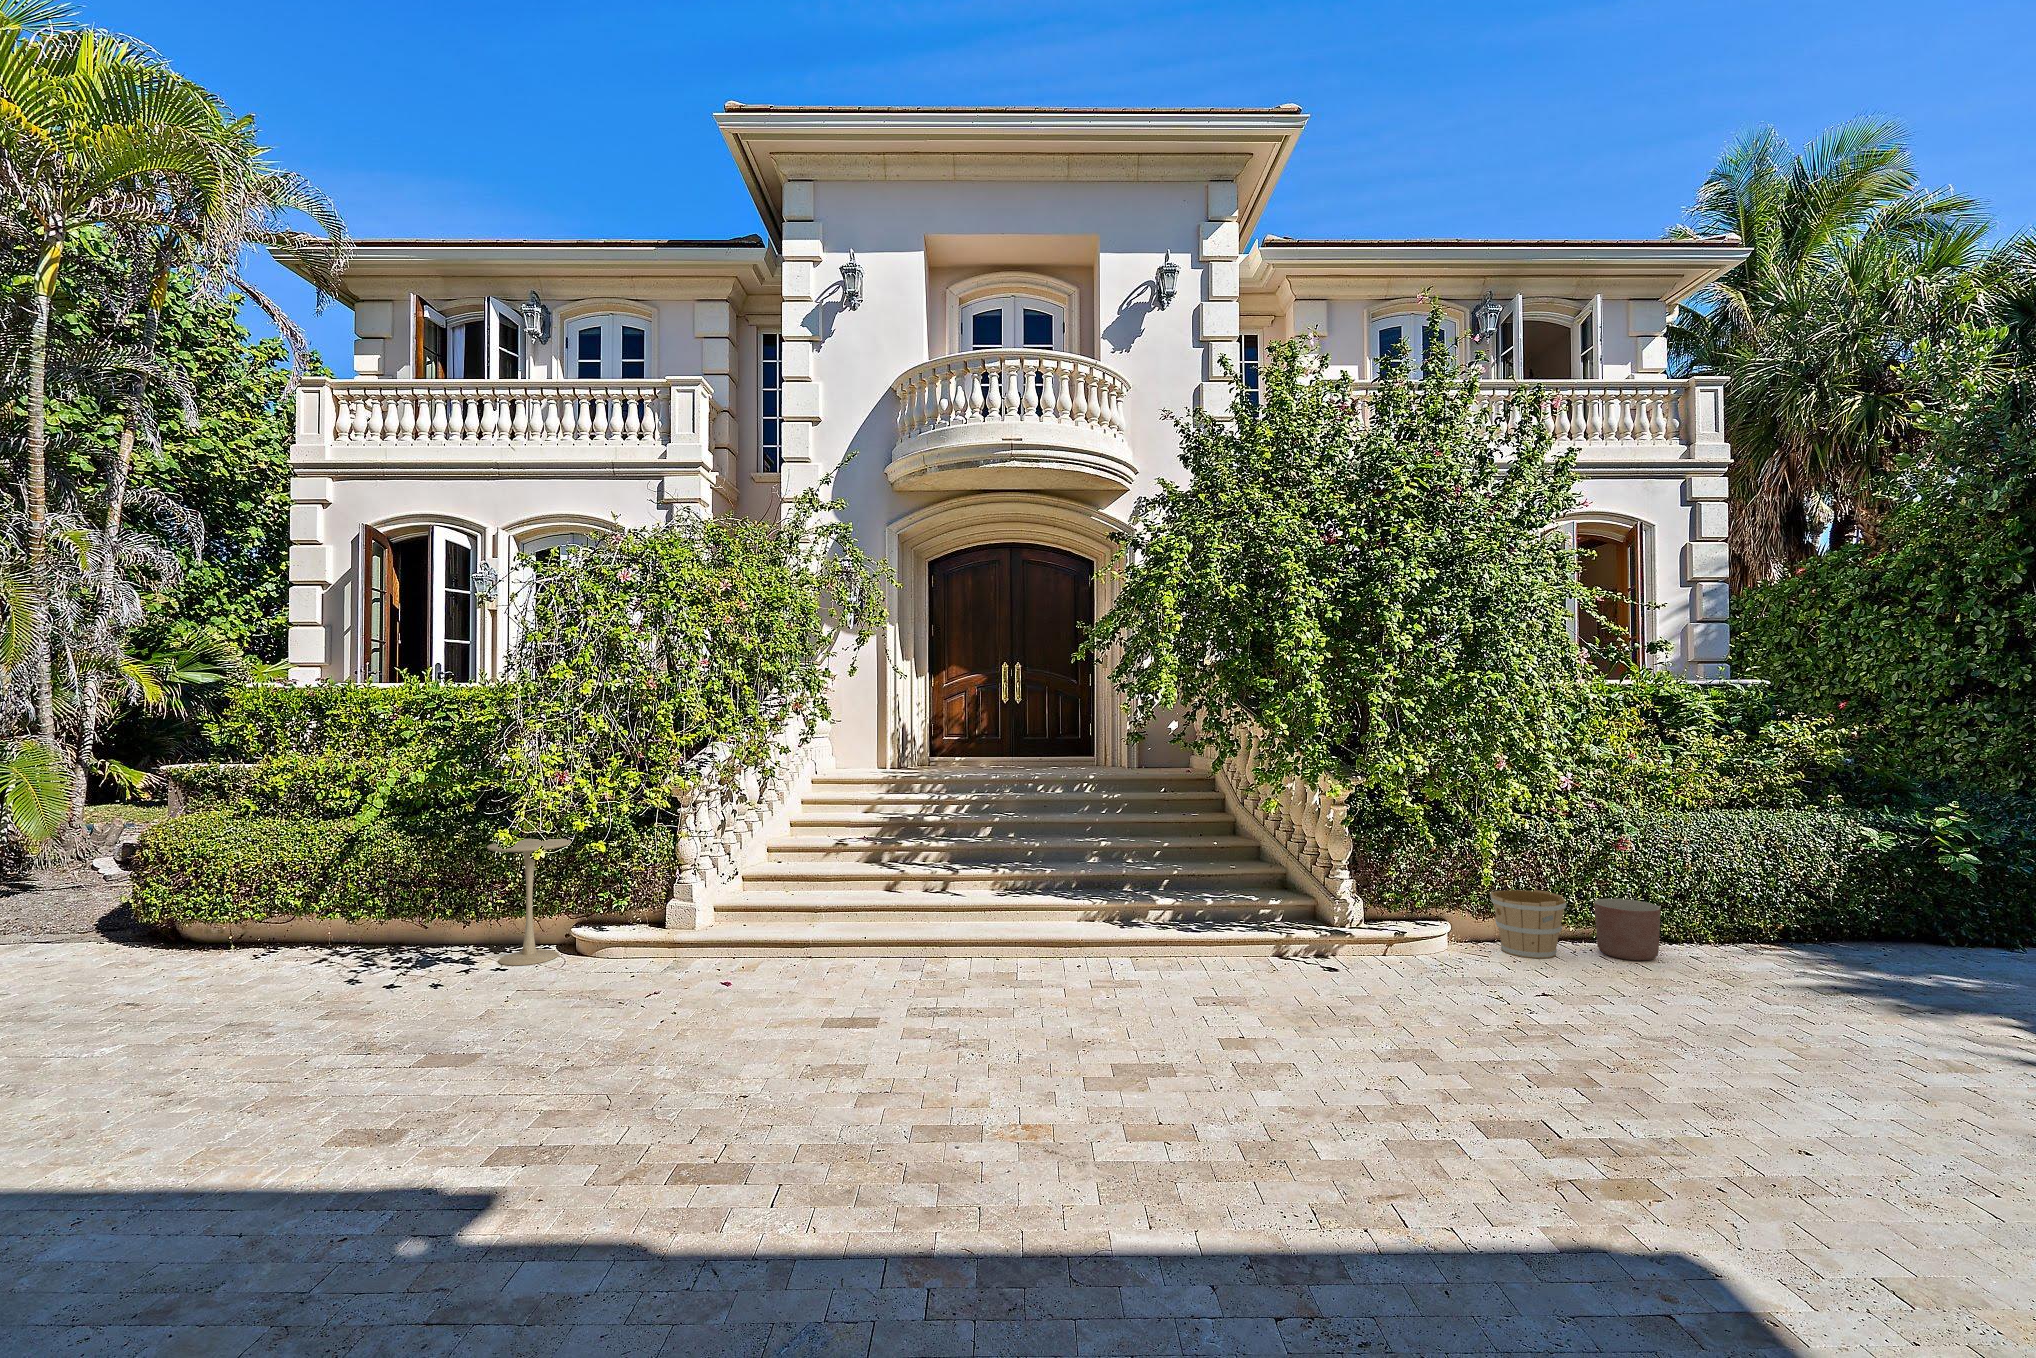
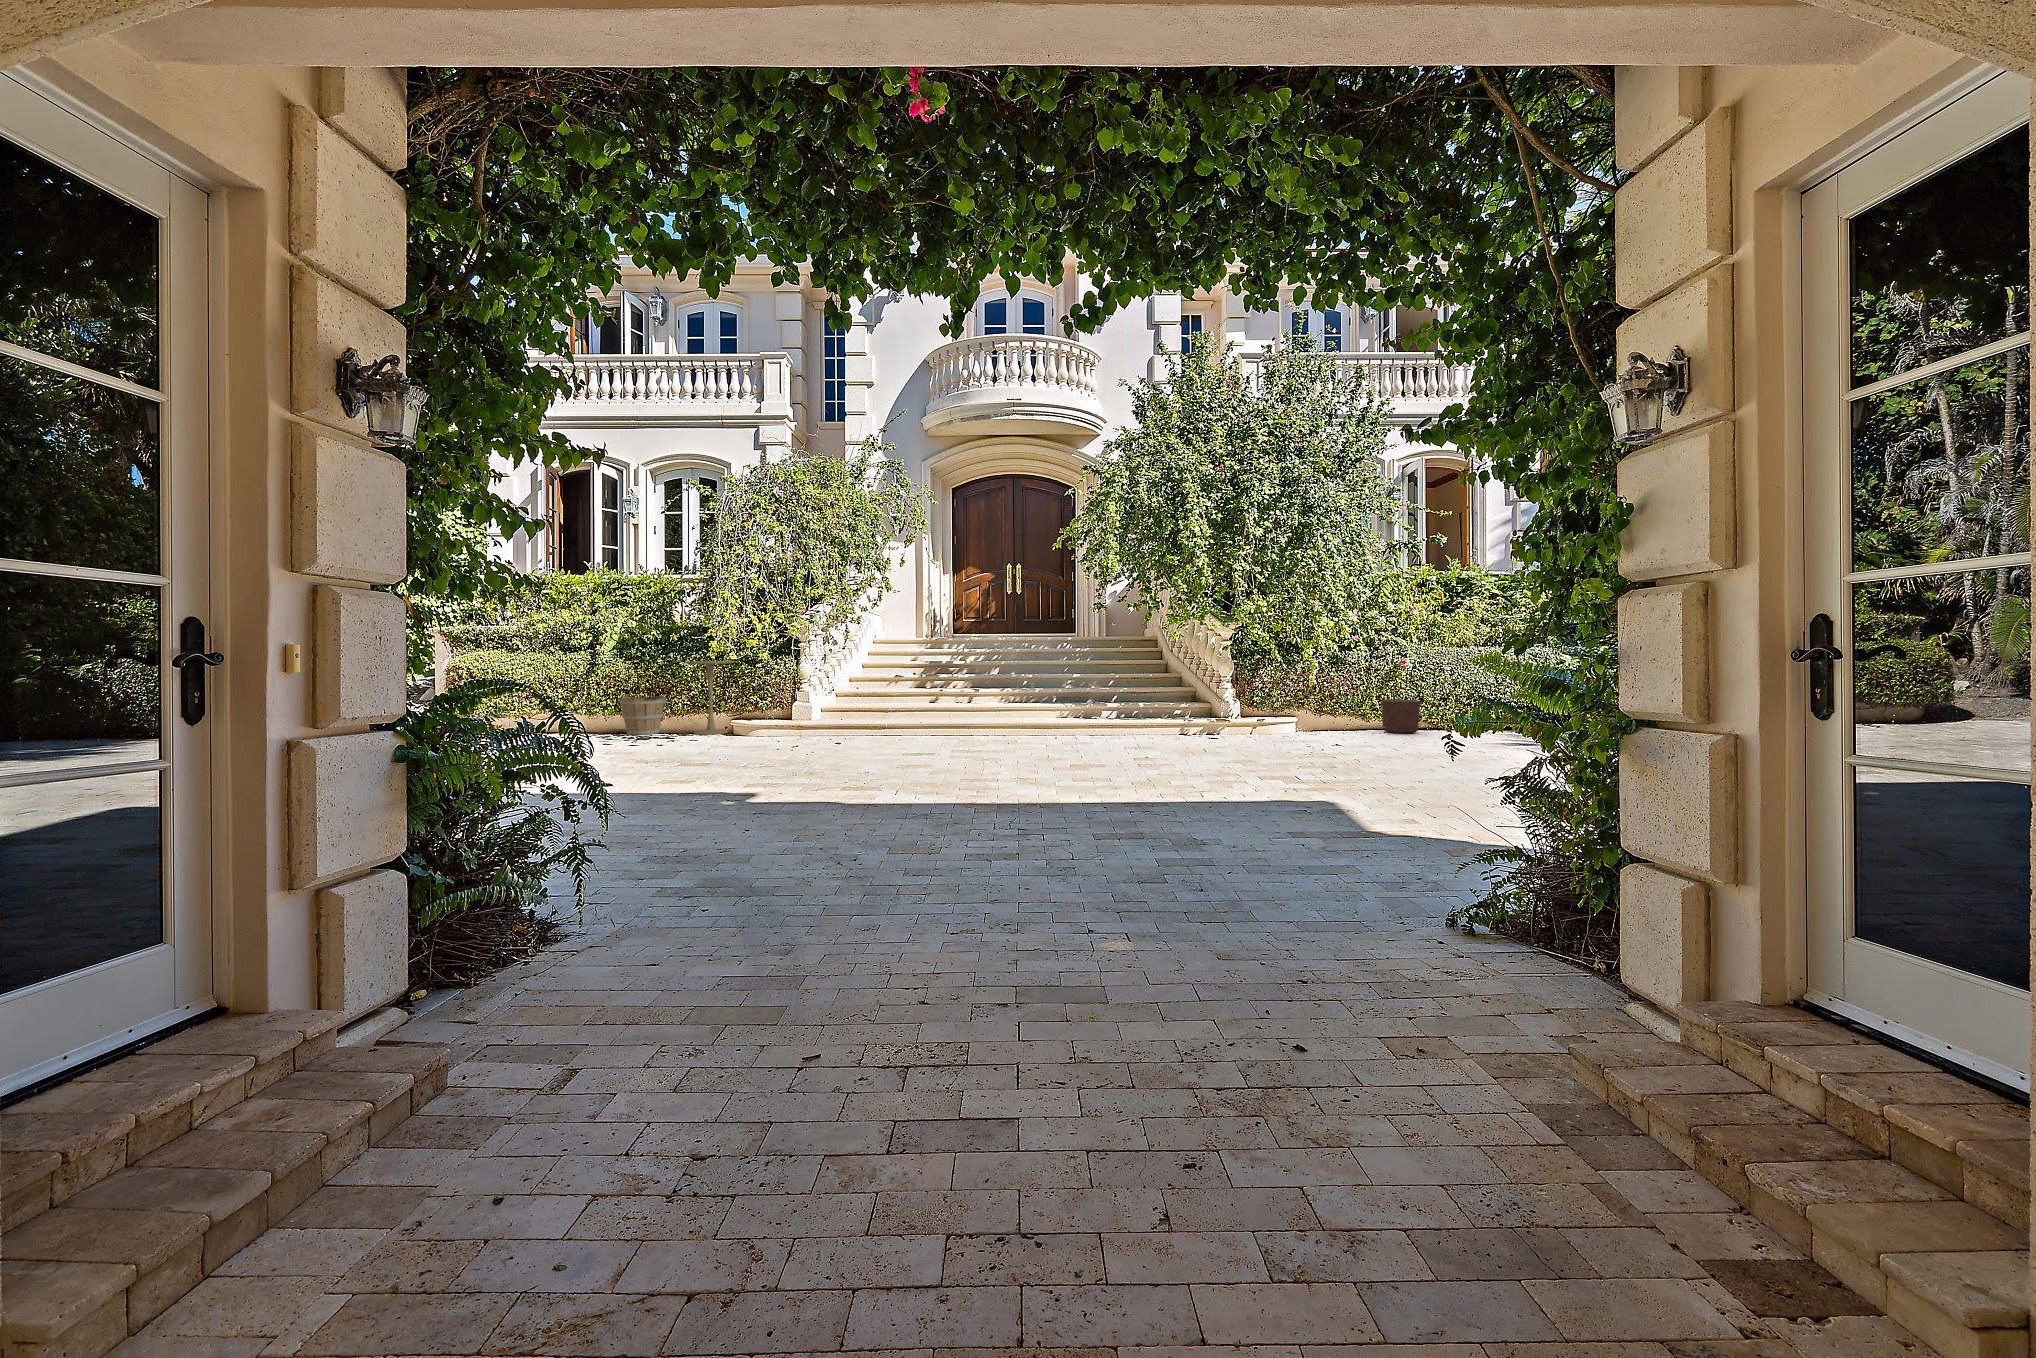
wooden bucket: present [1490,890,1566,959] -> present [619,696,666,735]

